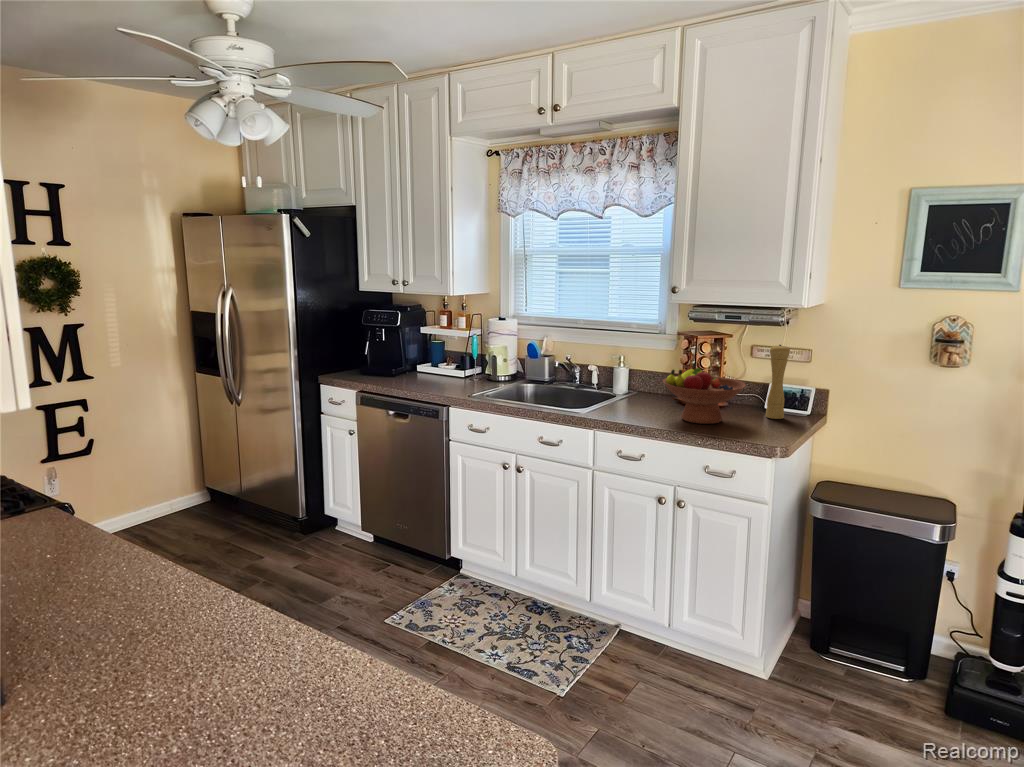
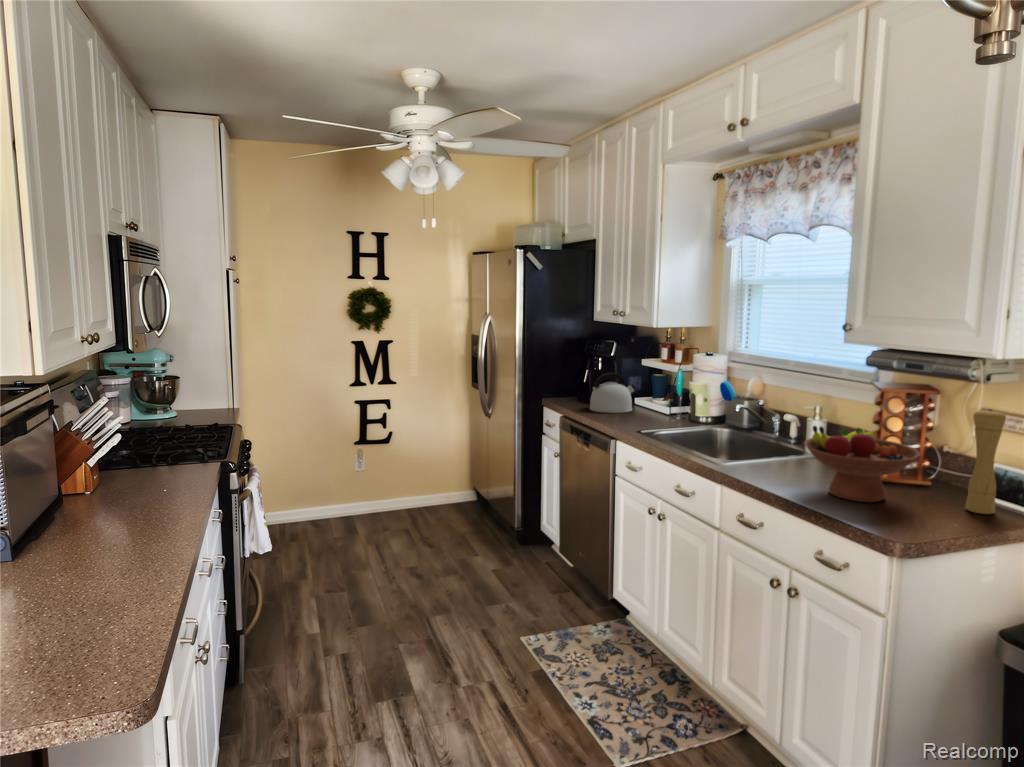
kettle: none [381,342,424,383] -> present [590,373,636,413]

